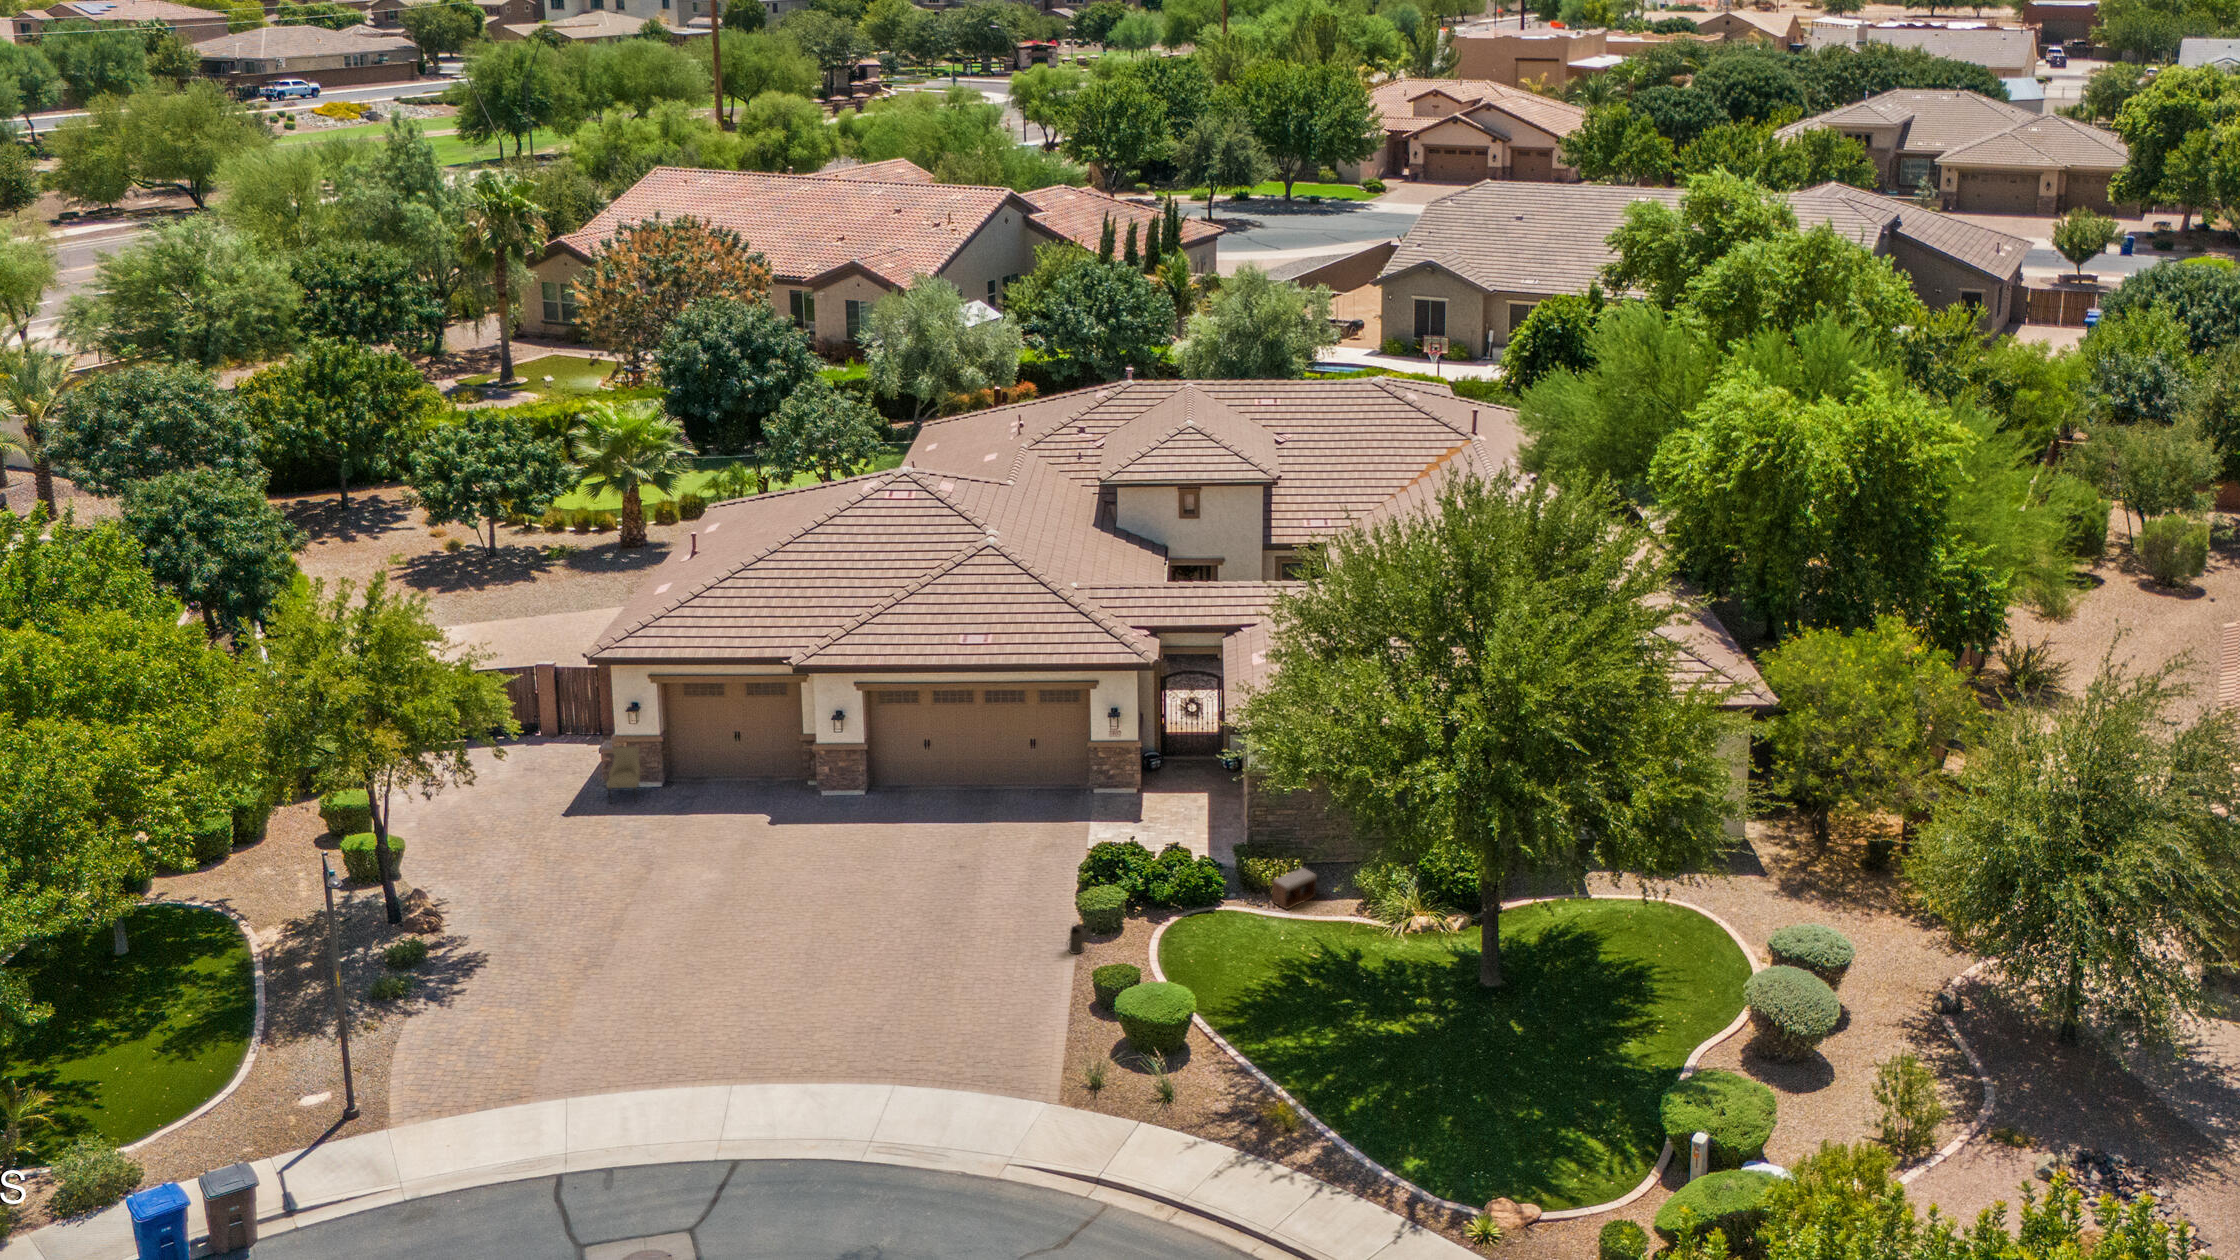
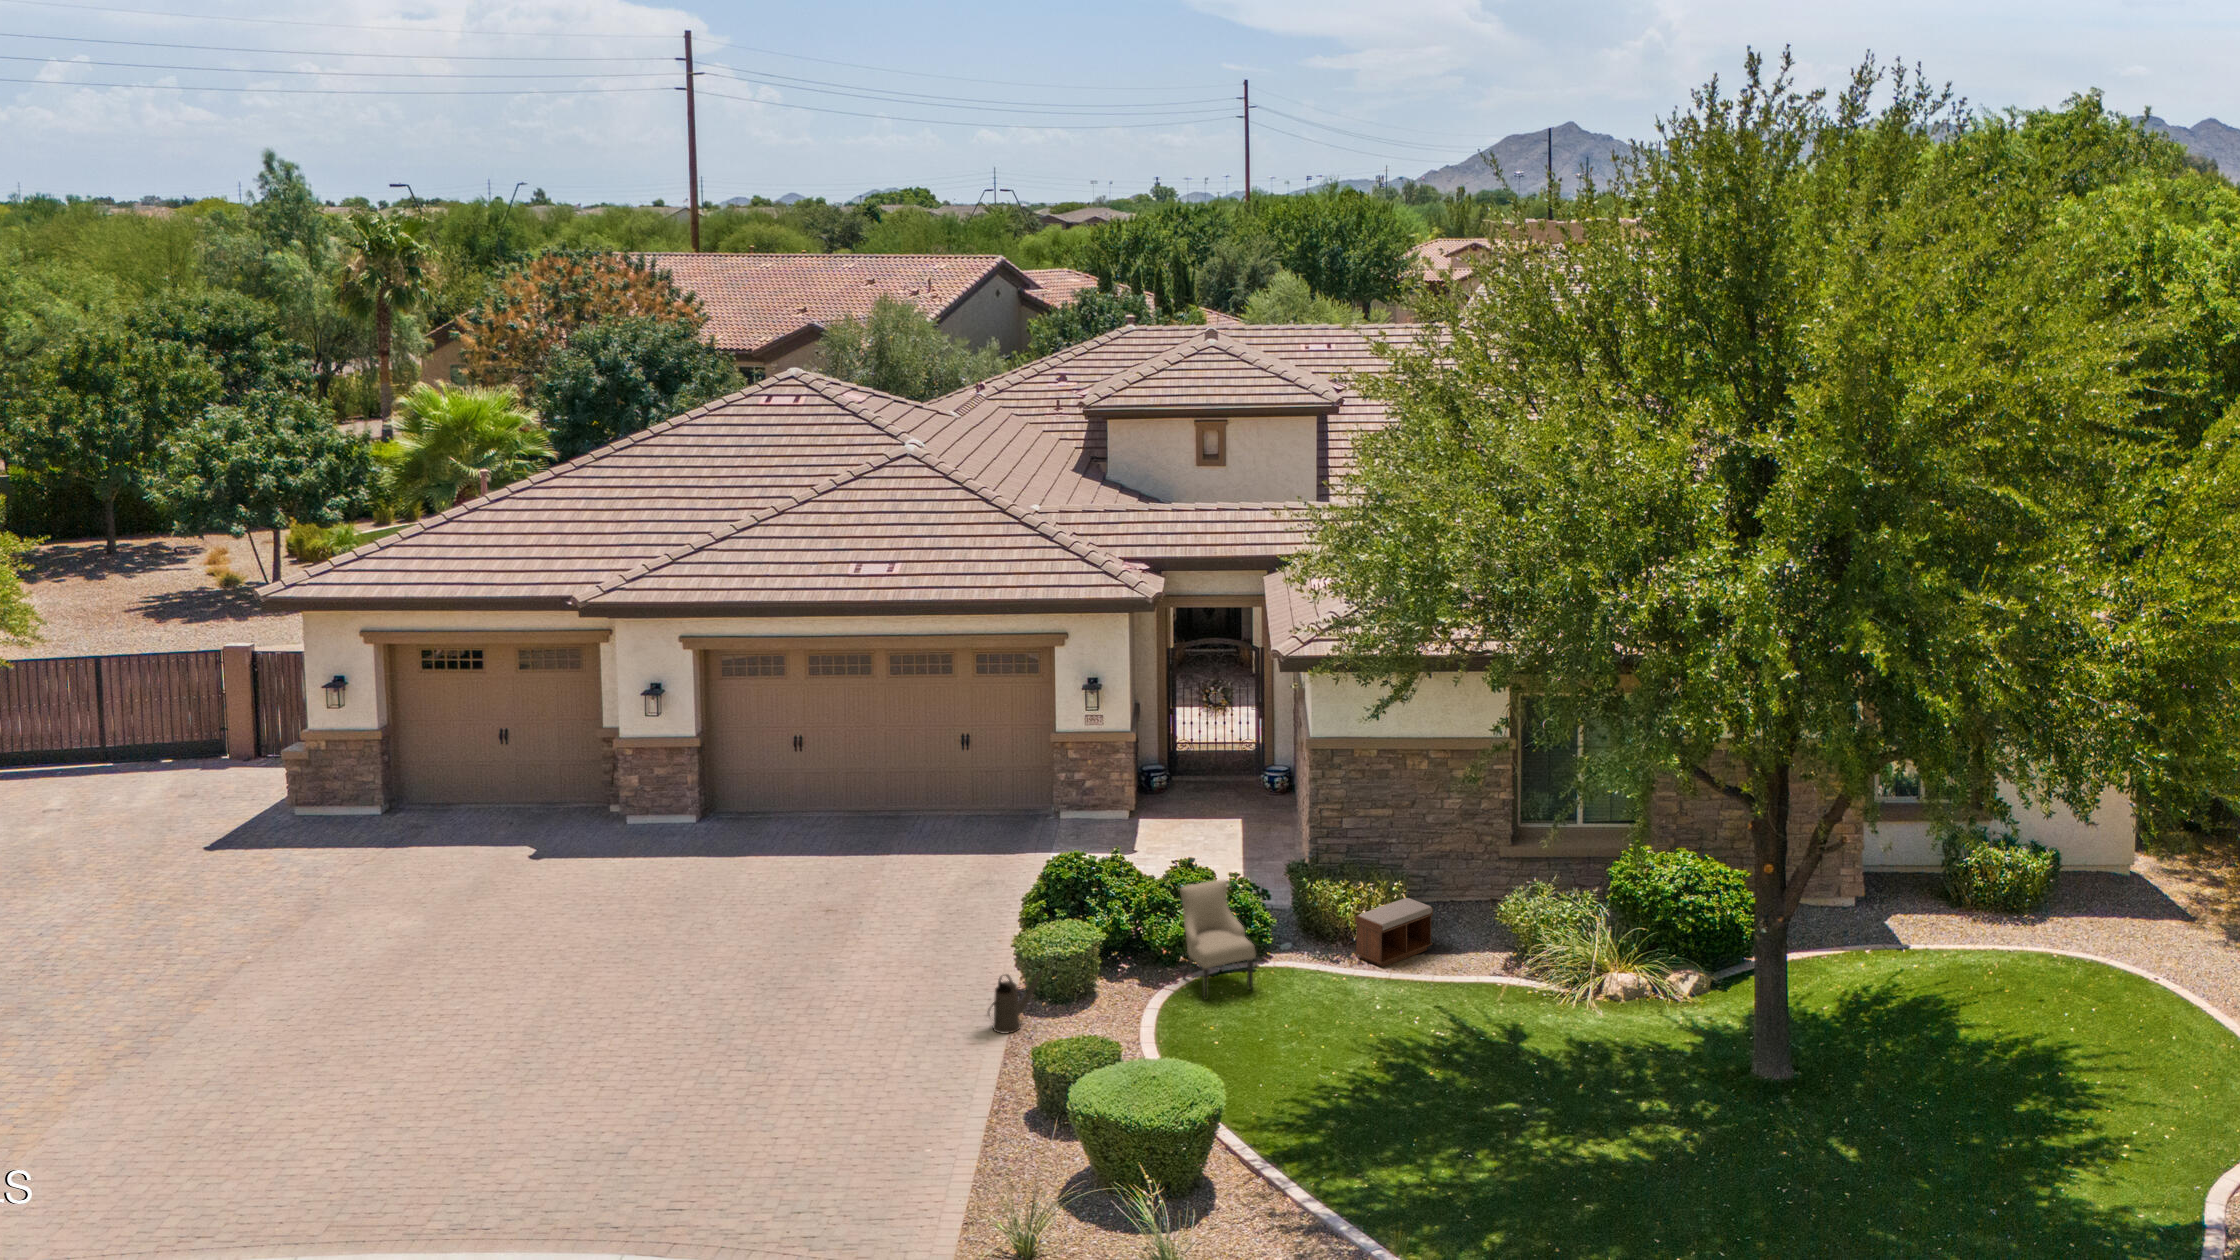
chair: present [607,747,640,802] -> present [1180,880,1256,1000]

